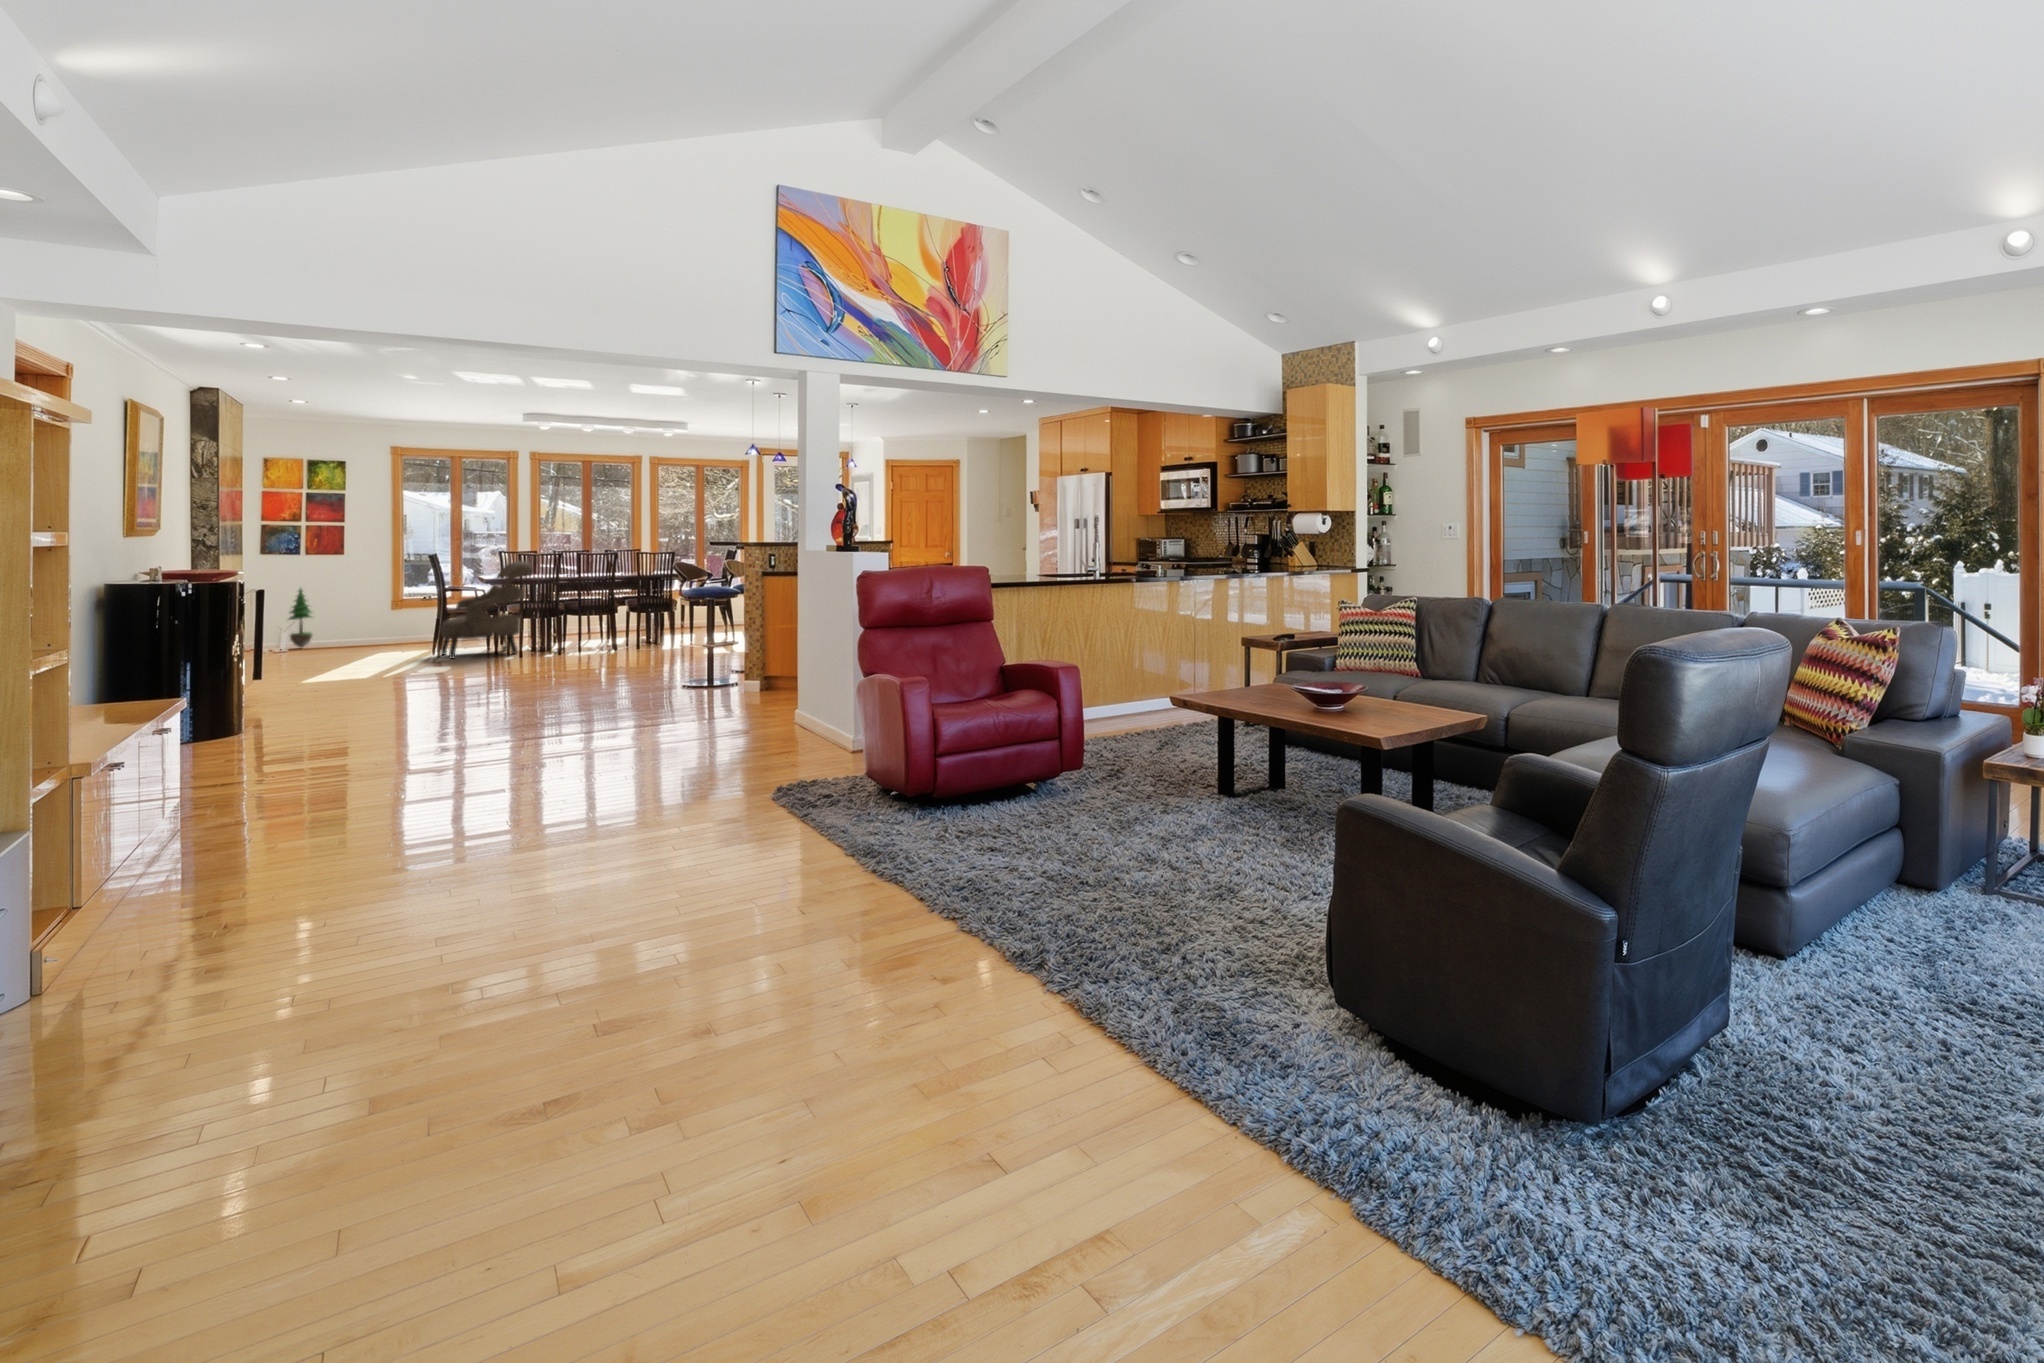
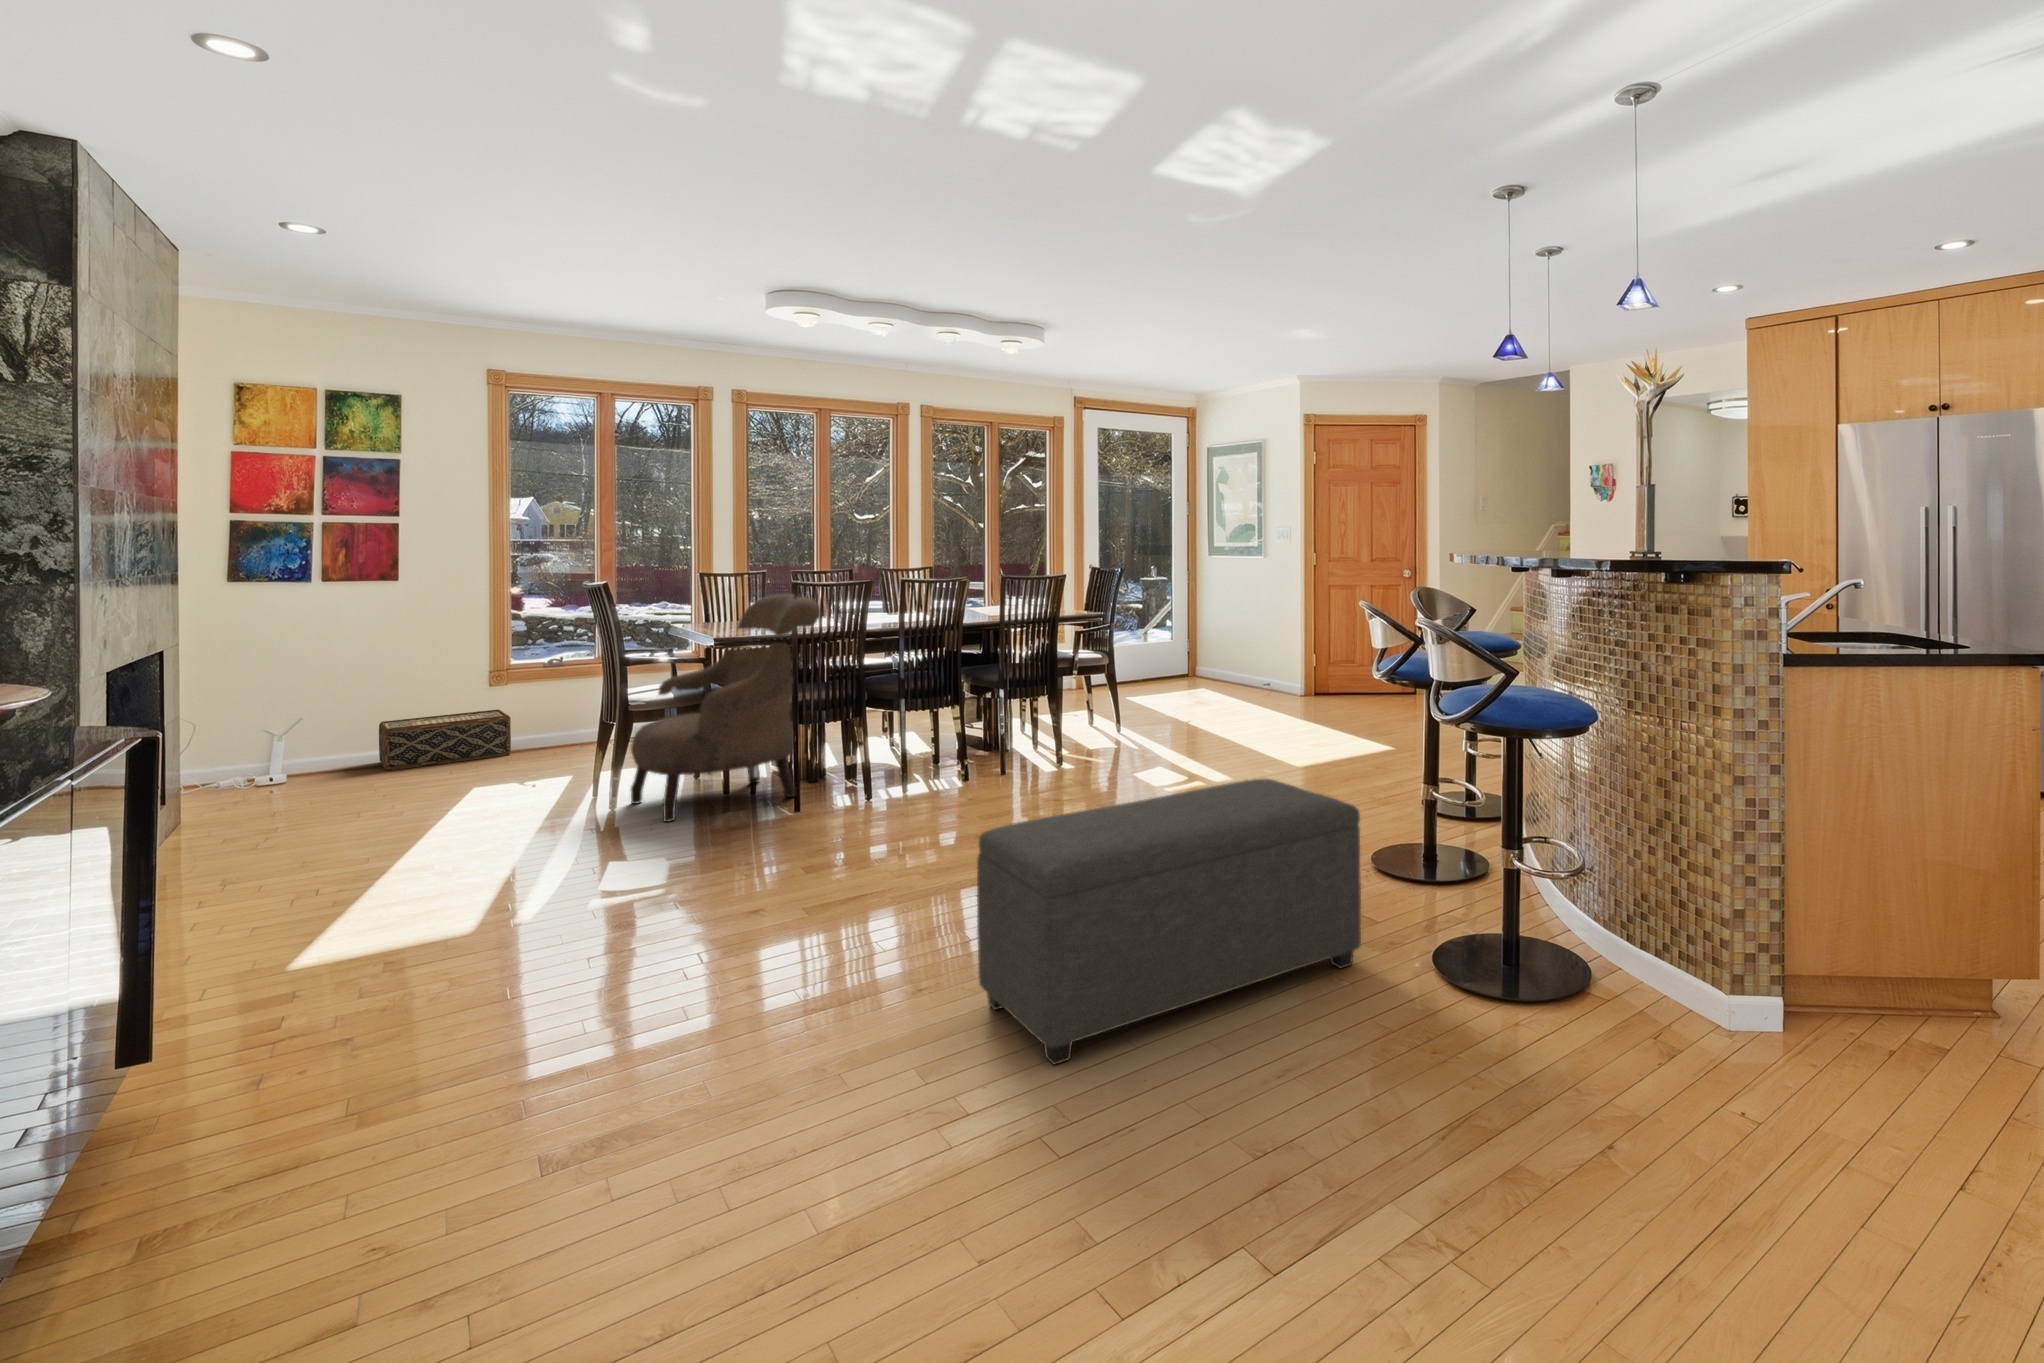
potted tree: present [289,589,312,648] -> none [282,649,343,777]
woven basket: none [334,621,400,647] -> present [379,709,511,770]
ottoman: none [503,624,644,693] -> present [977,779,1361,1065]

